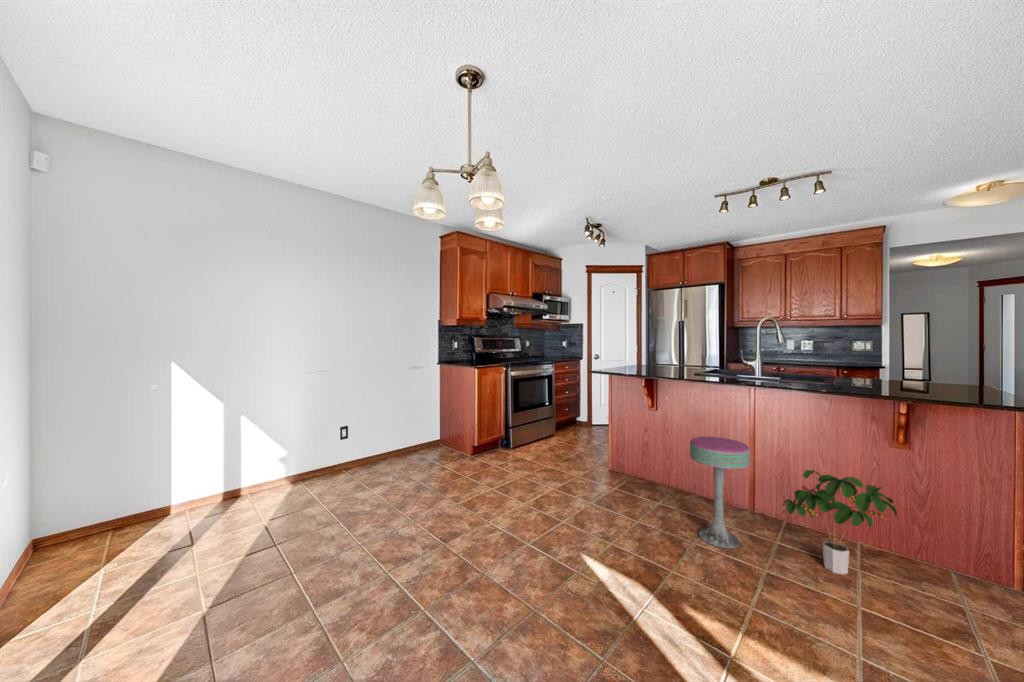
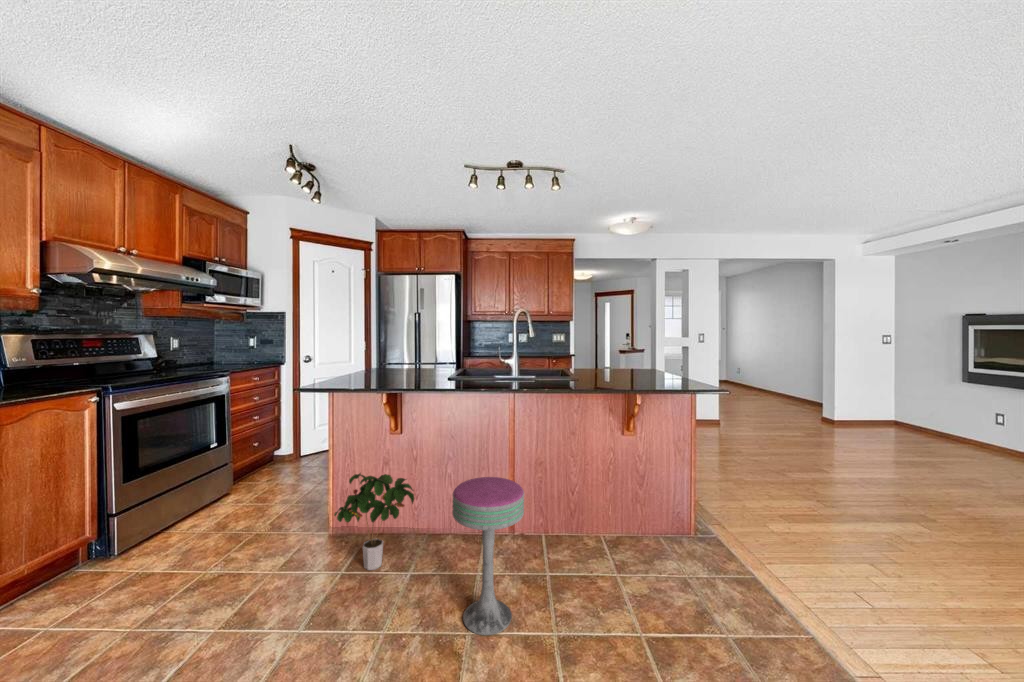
potted plant: present [782,470,897,575] -> present [334,473,414,570]

